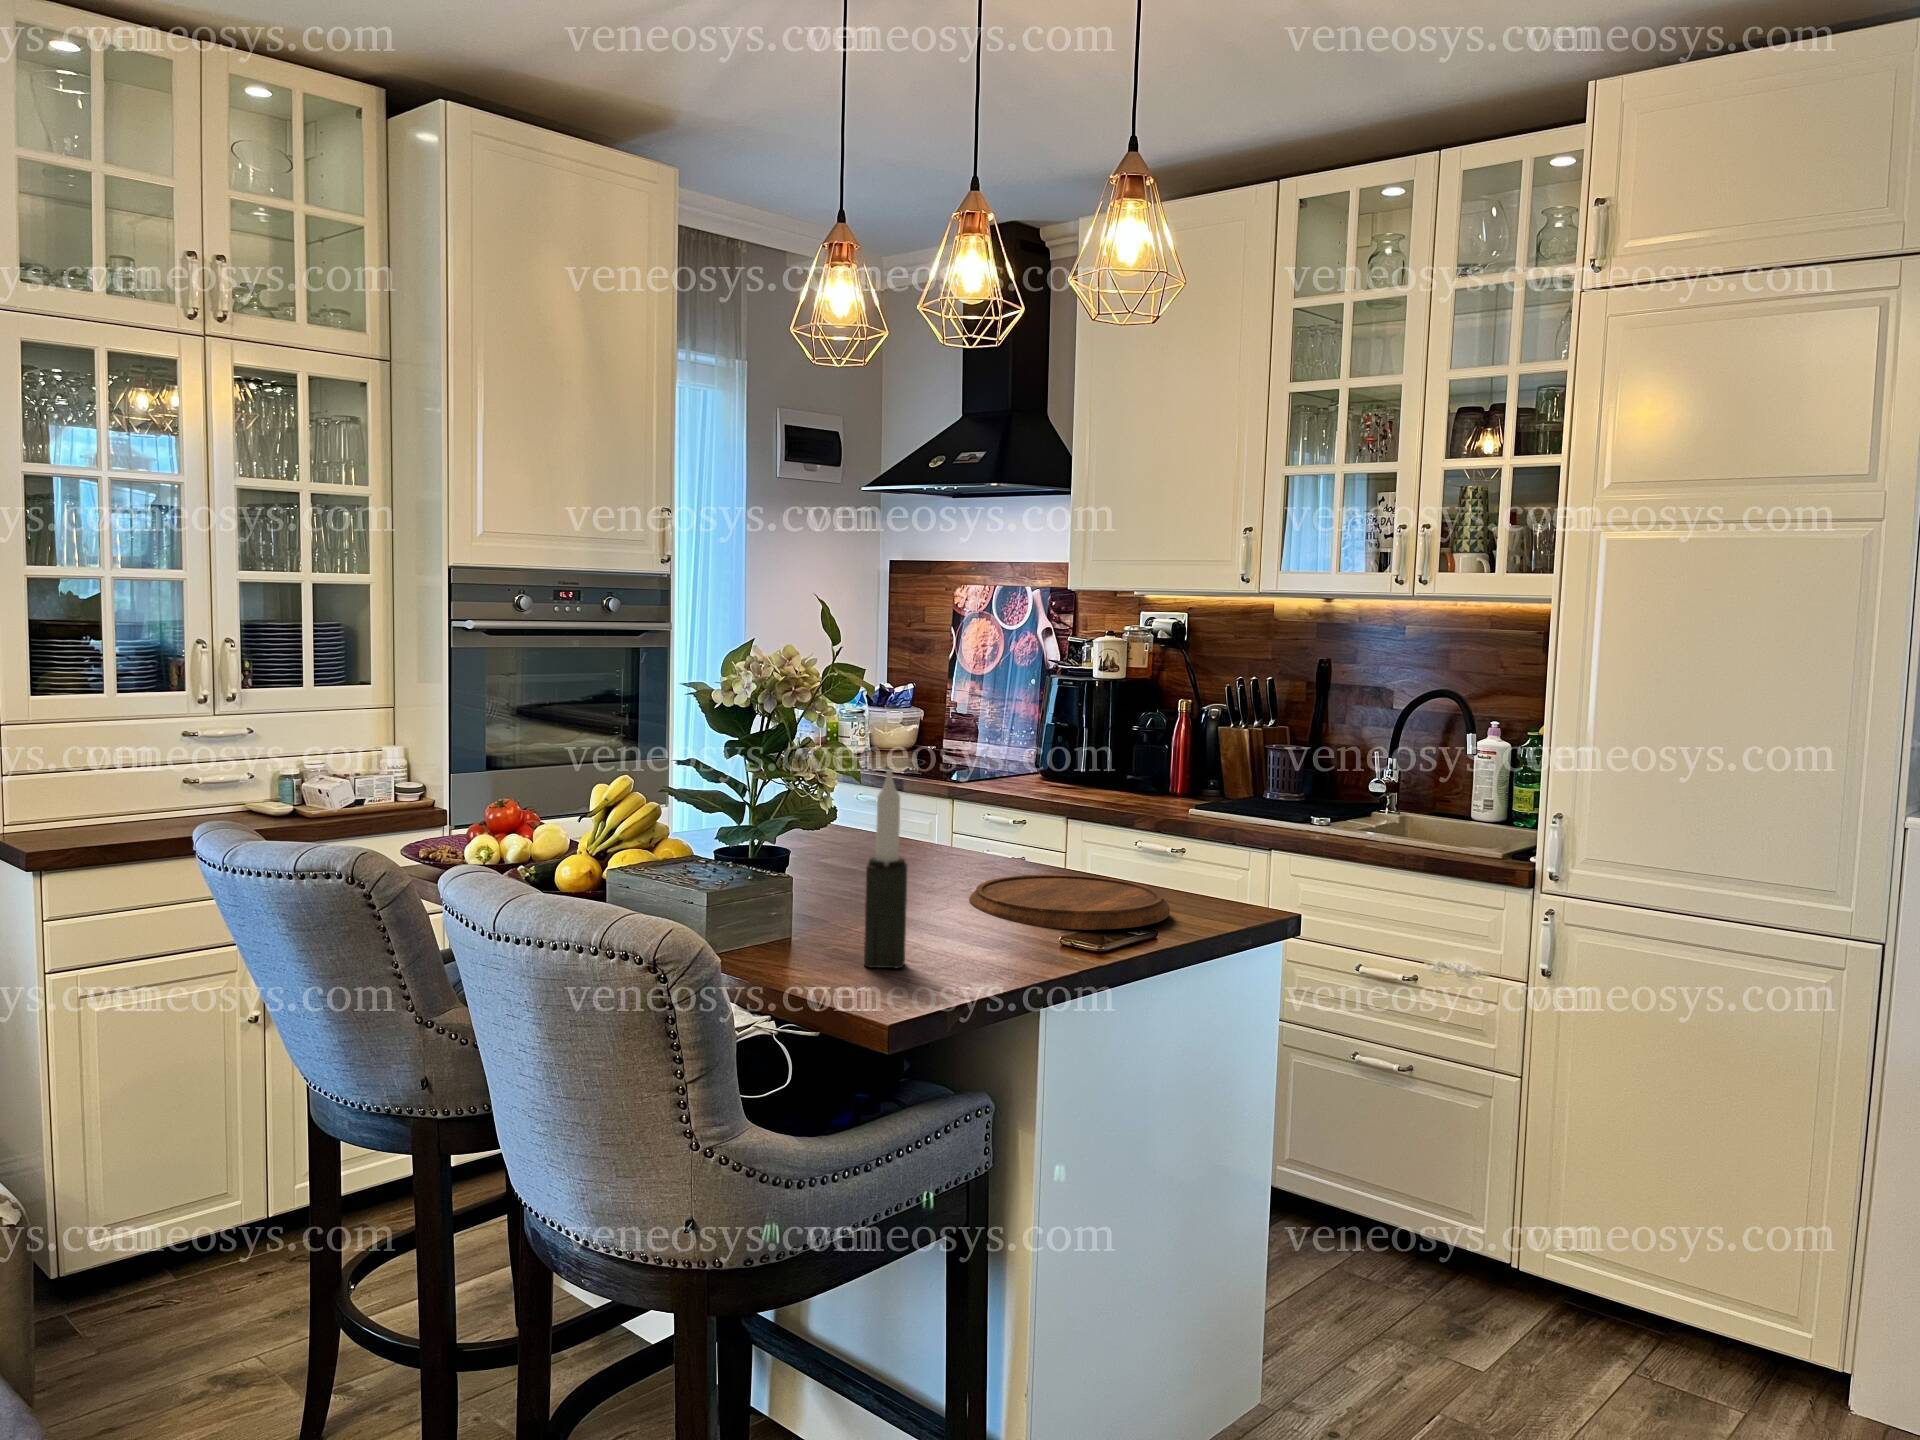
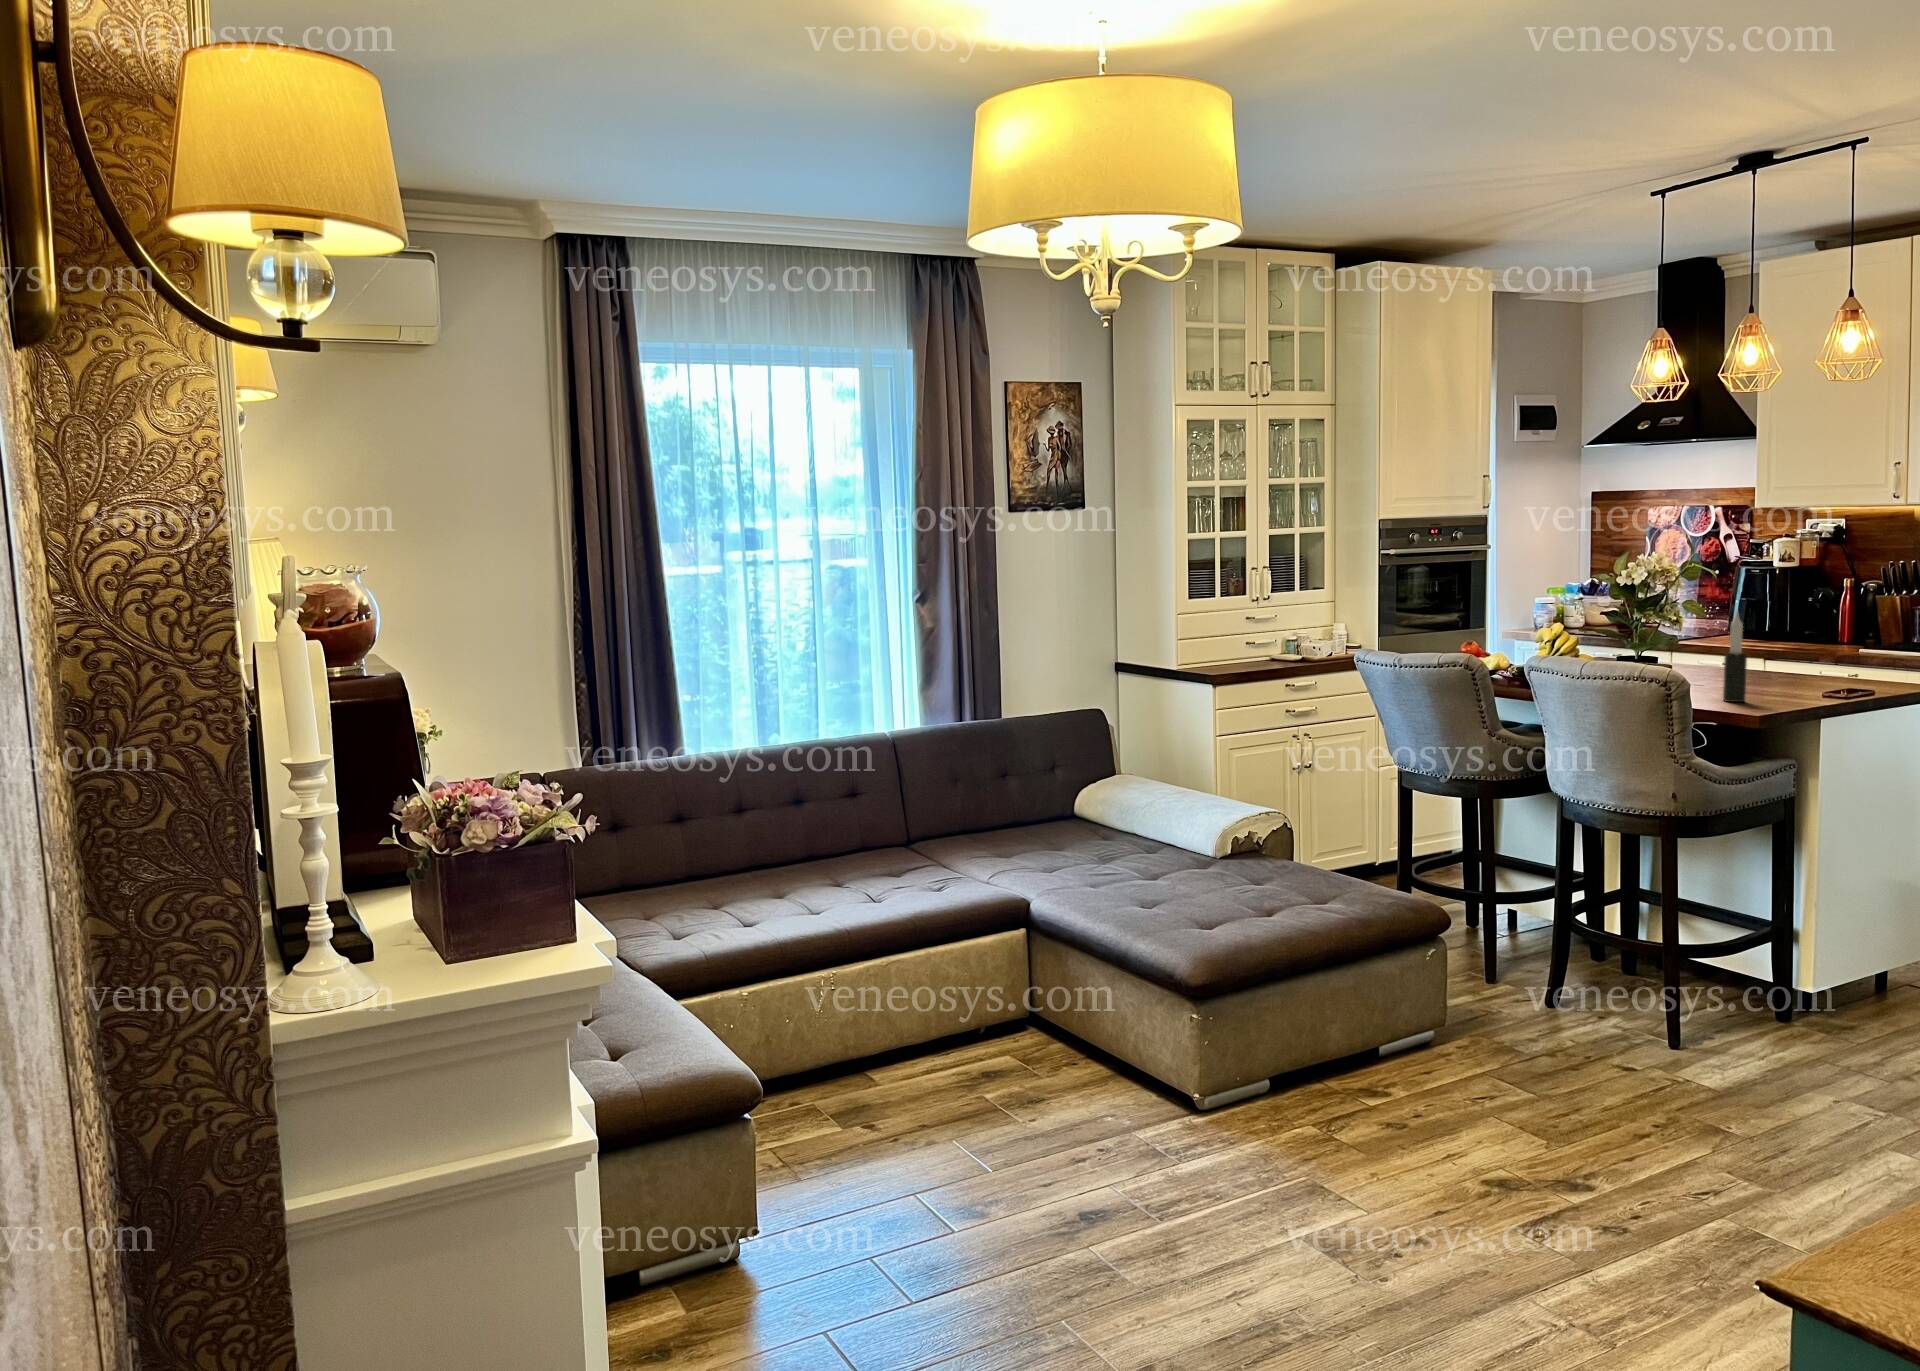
cutting board: present [969,875,1170,930] -> none [1750,674,1873,694]

